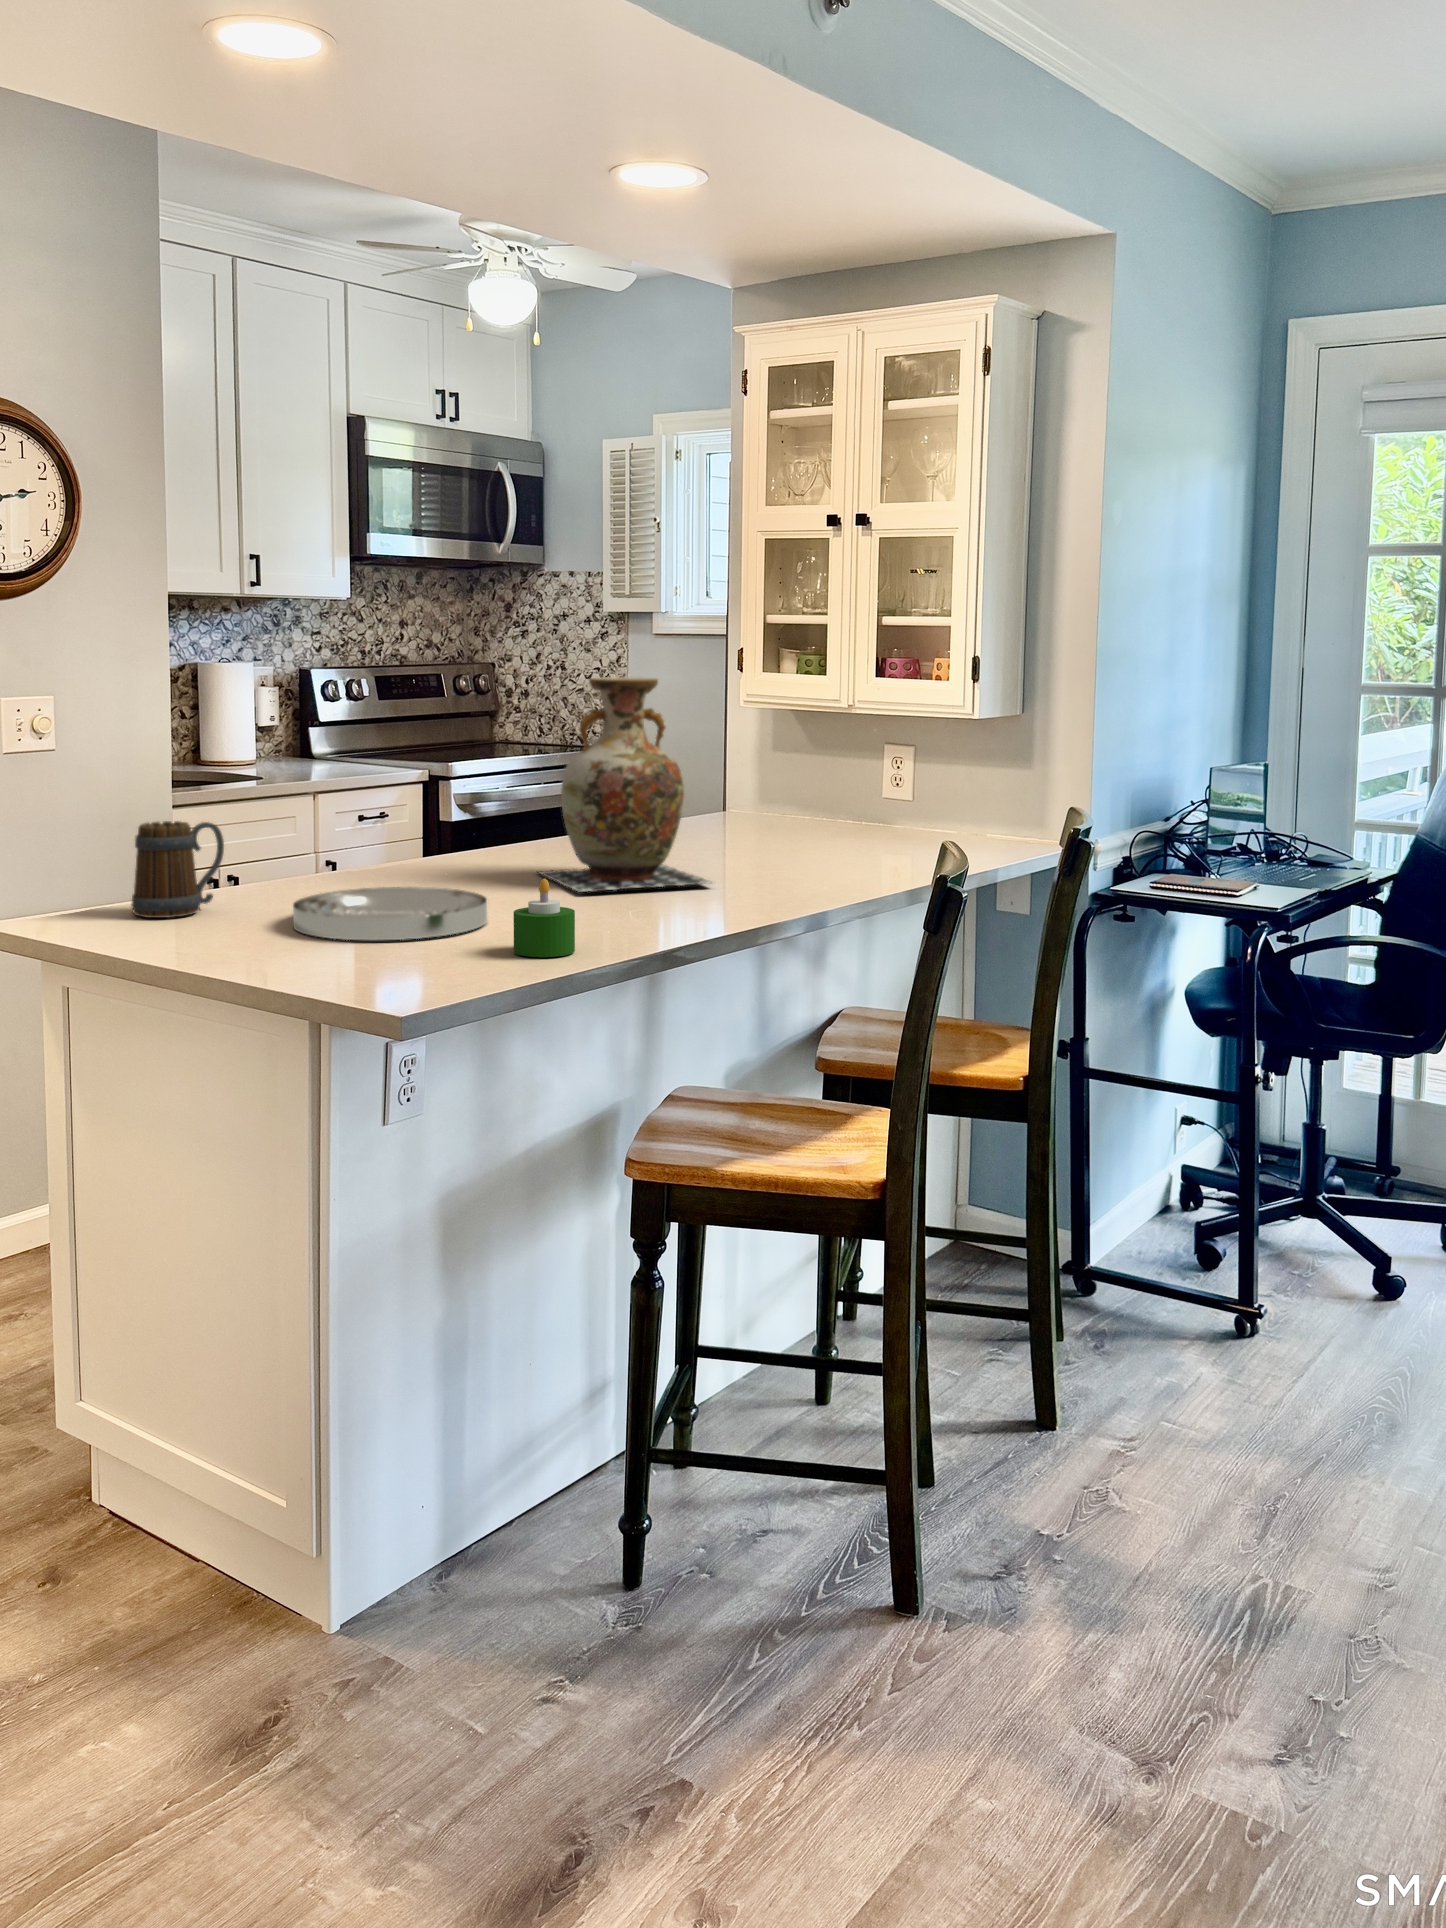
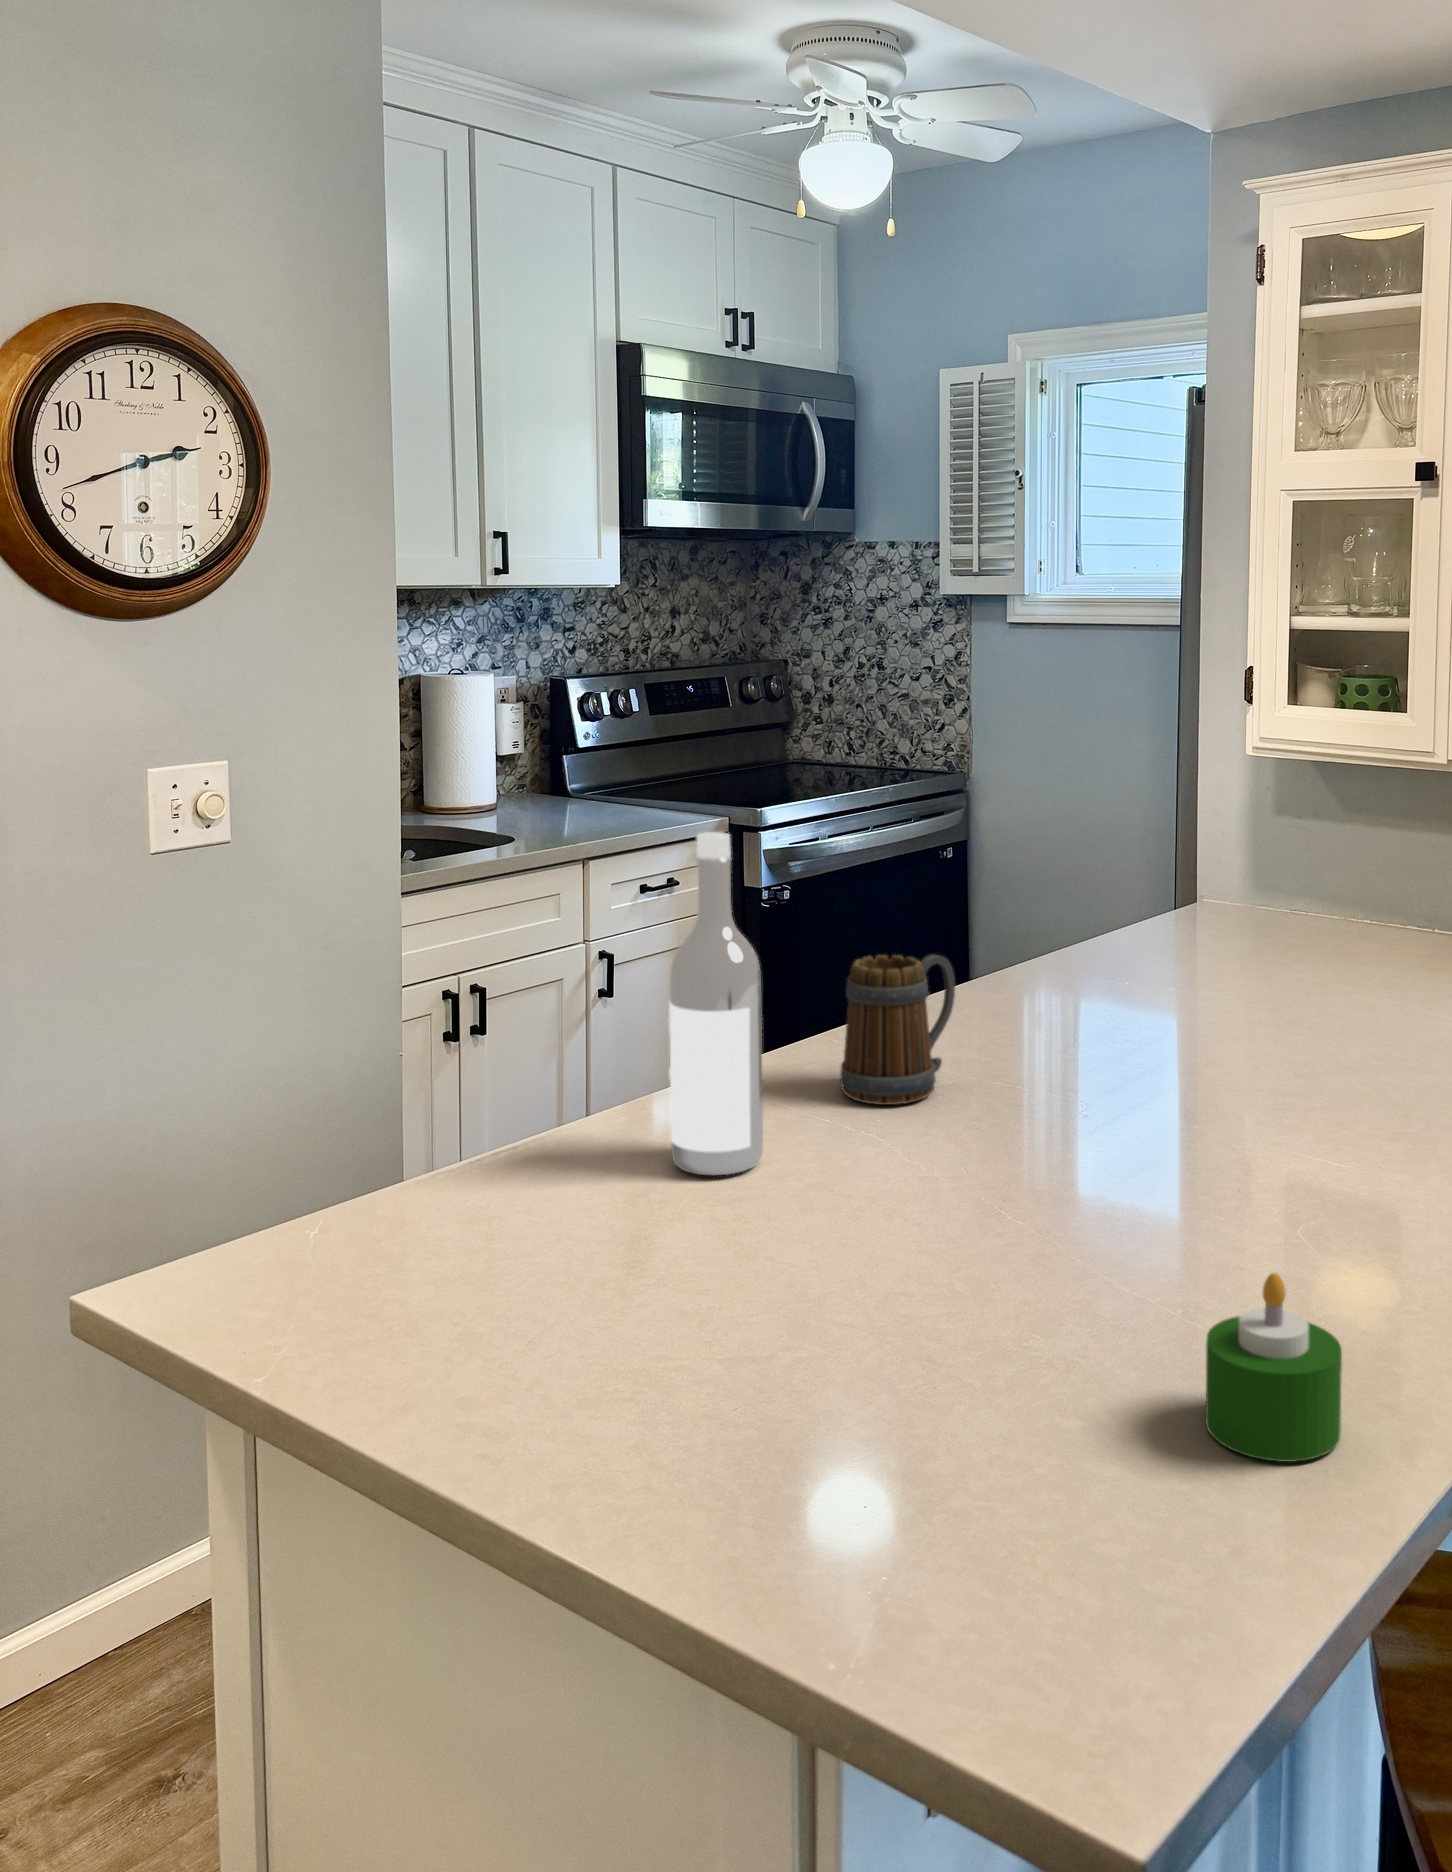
vase: present [538,677,711,892] -> none [1046,757,1398,1168]
wine bottle: none [301,707,354,893] -> present [669,832,763,1176]
mug: present [132,821,224,918] -> present [840,955,955,1105]
plate: present [293,887,487,940] -> none [697,1186,1076,1384]

